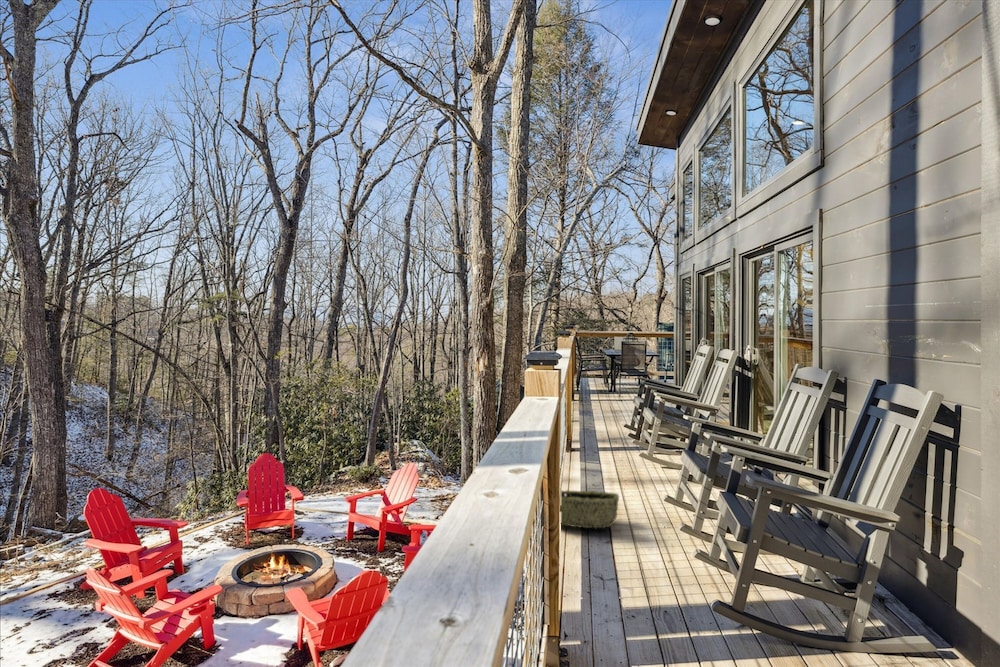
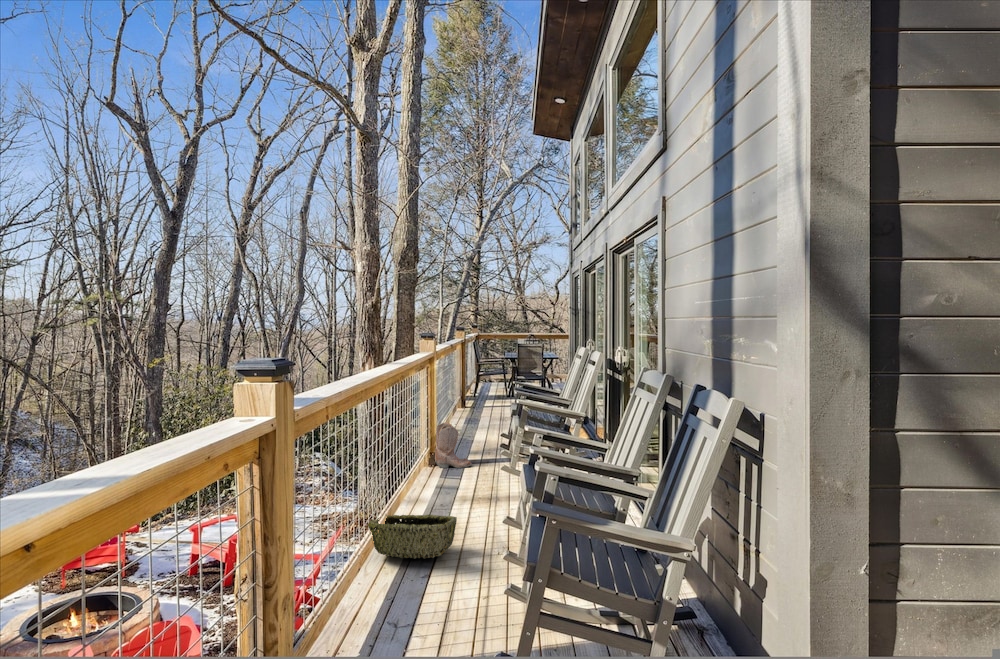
boots: none [561,411,595,453] -> present [435,422,472,468]

